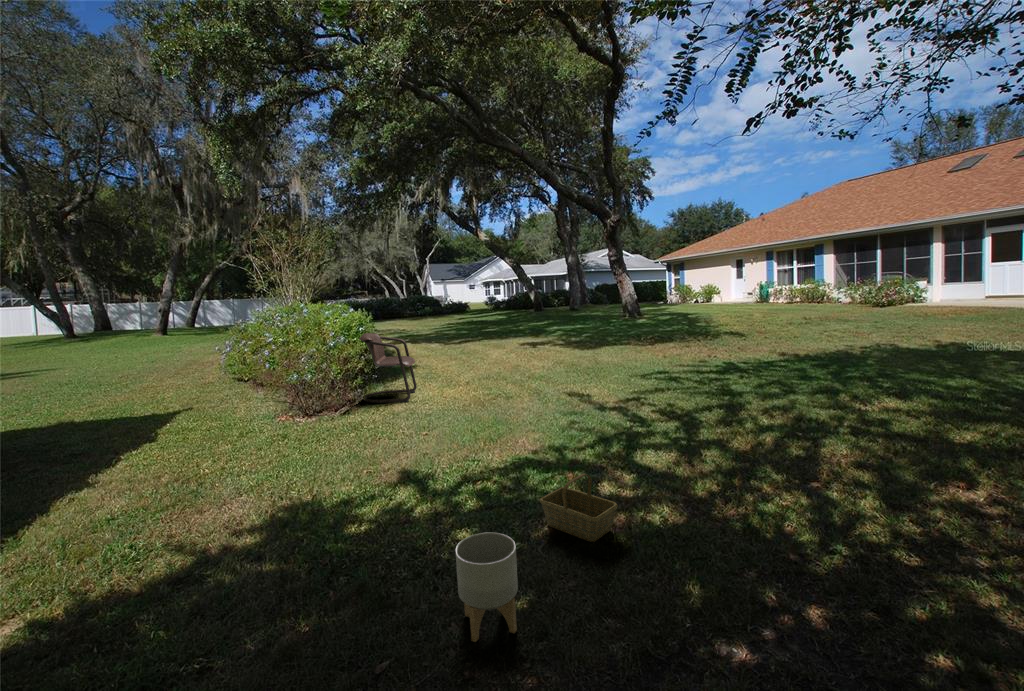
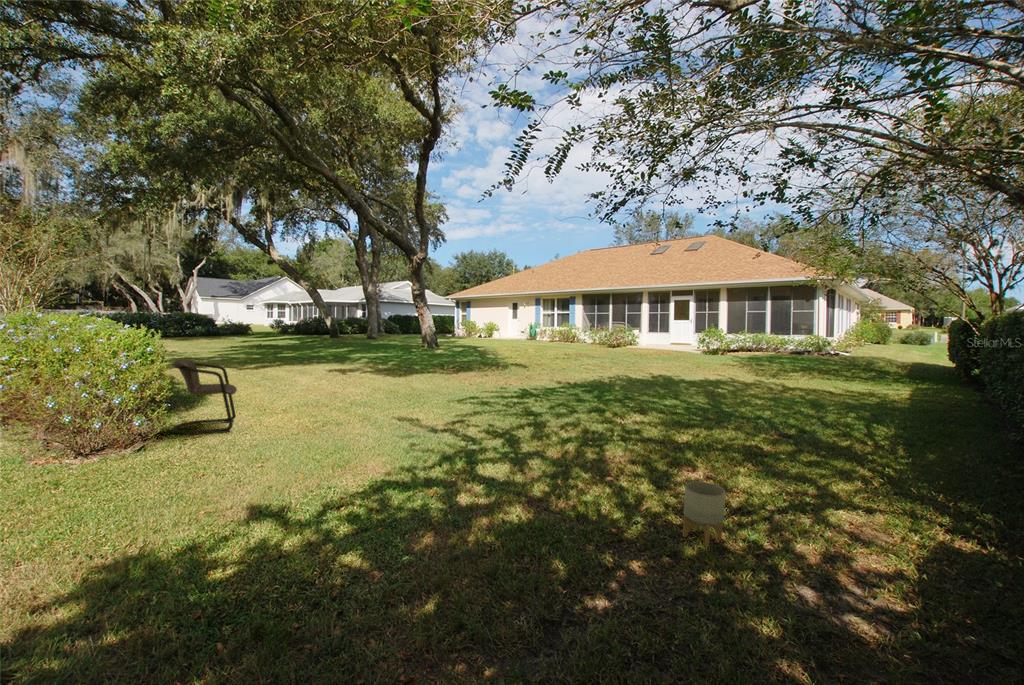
basket: present [540,474,618,542] -> none [418,486,485,543]
planter: present [456,533,518,642] -> present [683,482,725,547]

